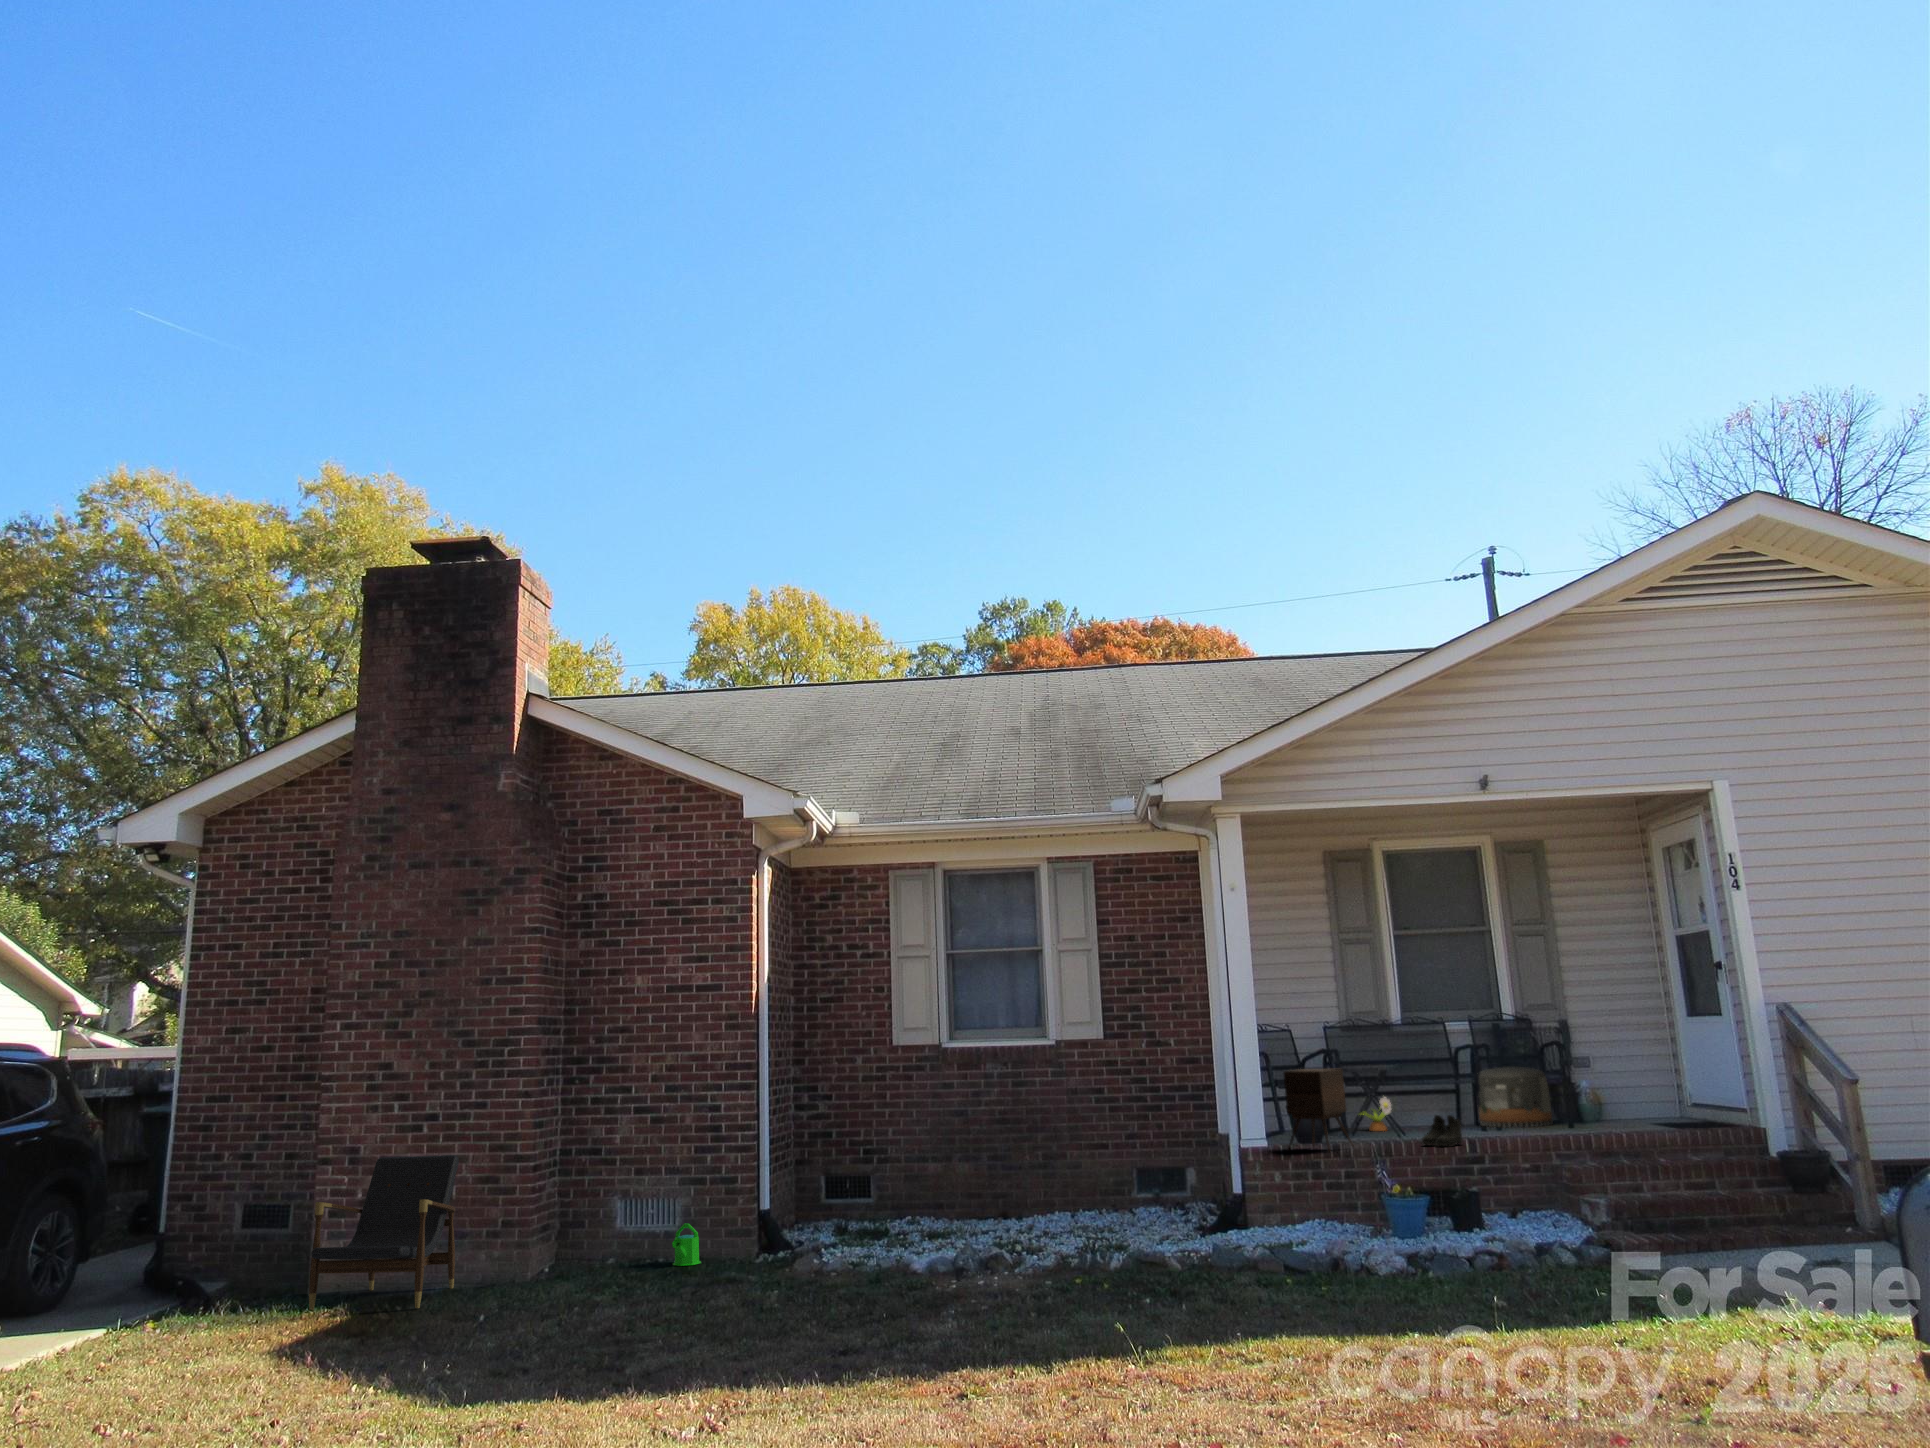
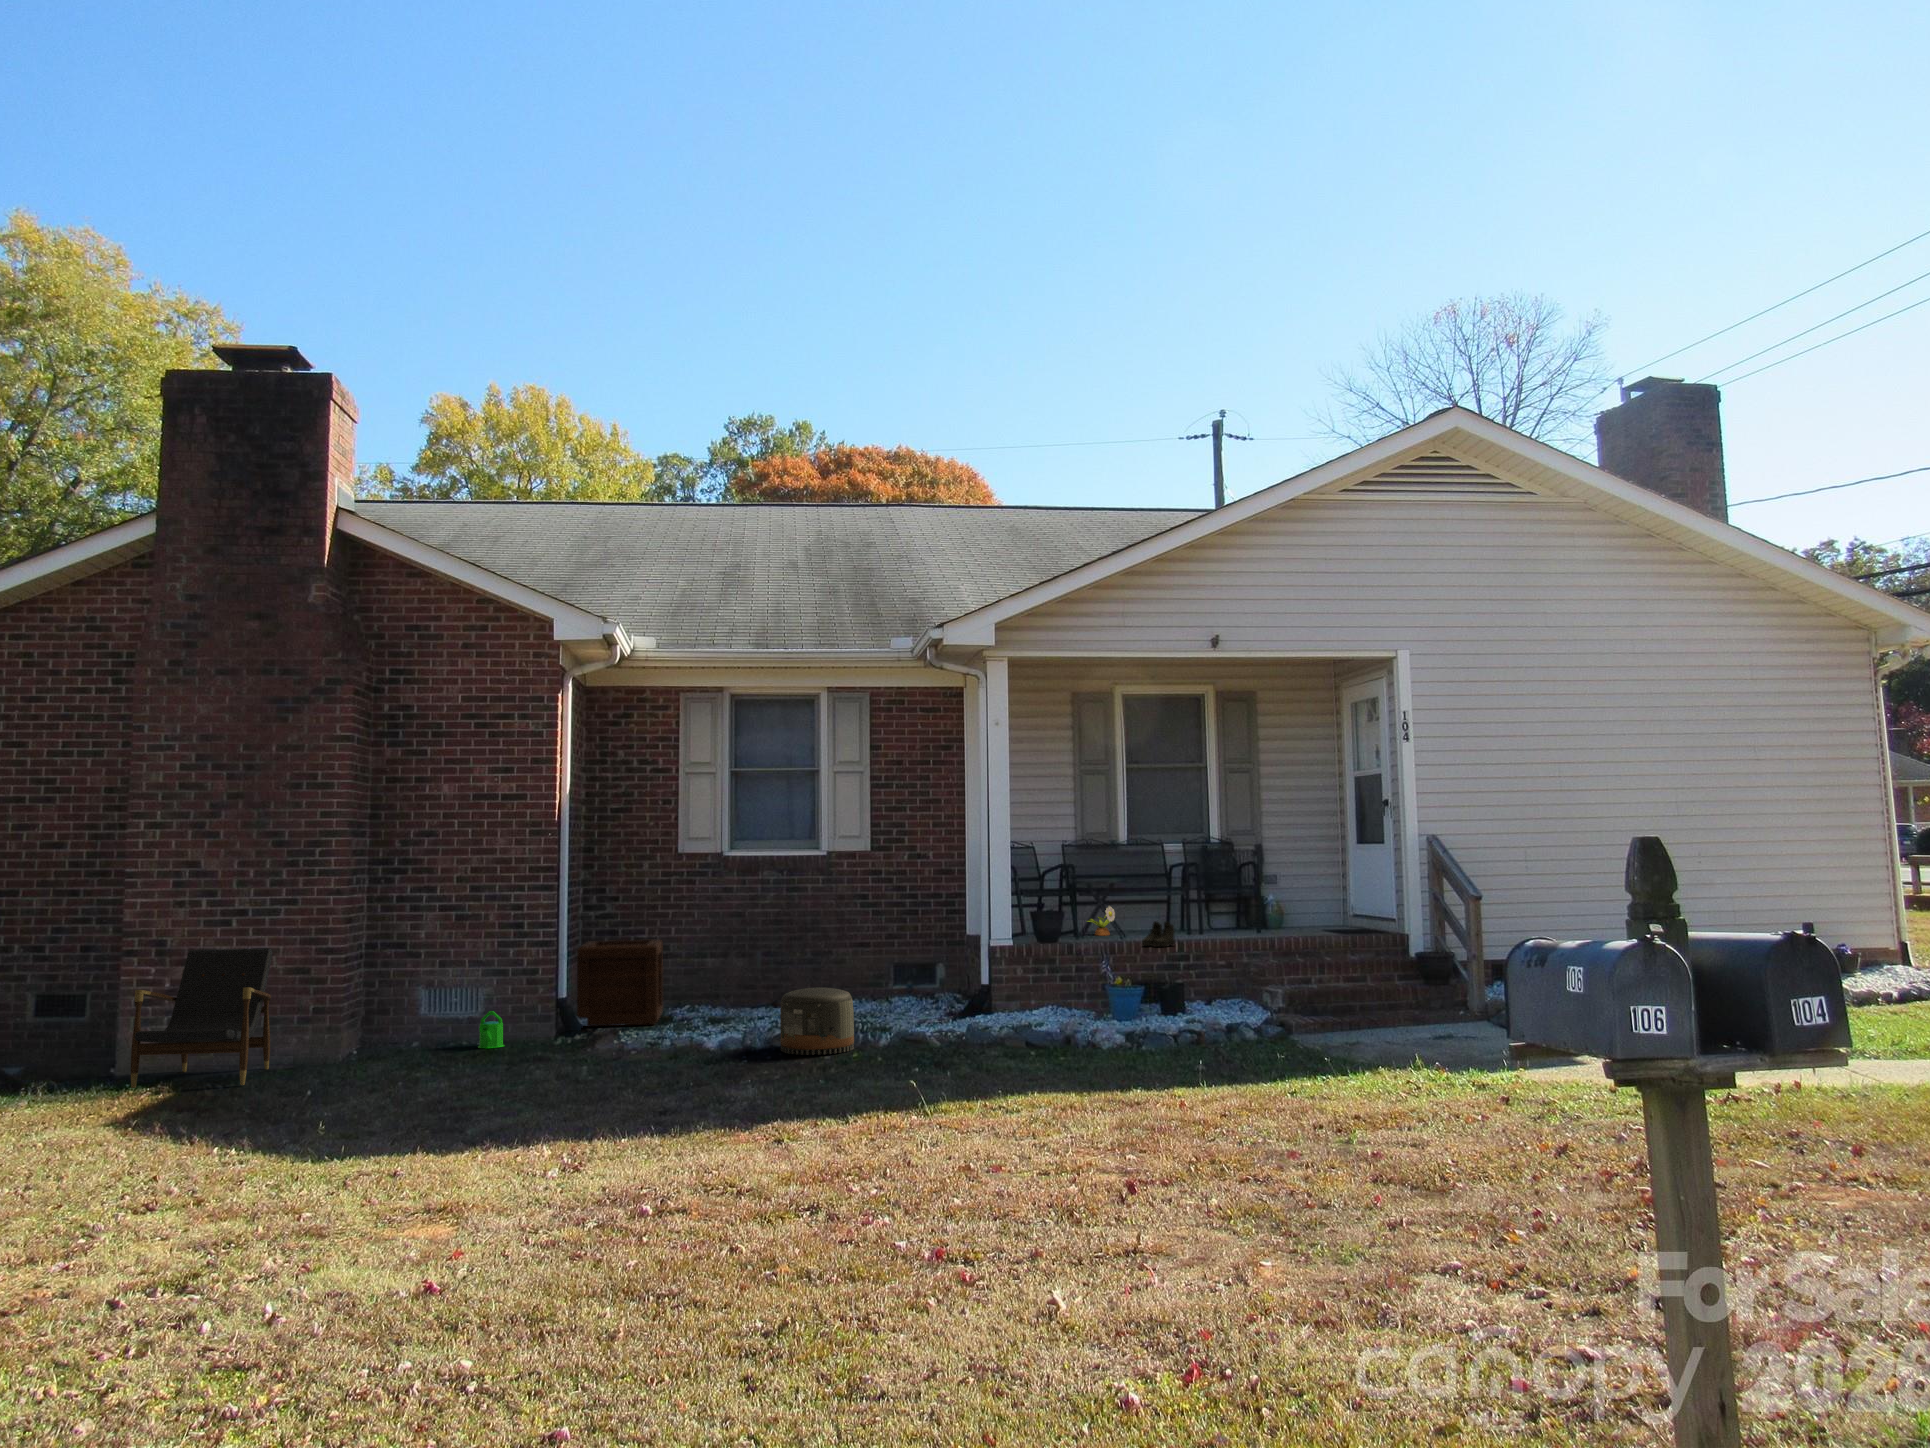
pouf: present [1479,1066,1553,1127] -> present [780,988,854,1055]
side table: present [1283,1069,1354,1151] -> none [1031,881,1087,951]
wooden crate: none [782,1140,880,1240] -> present [577,939,663,1027]

